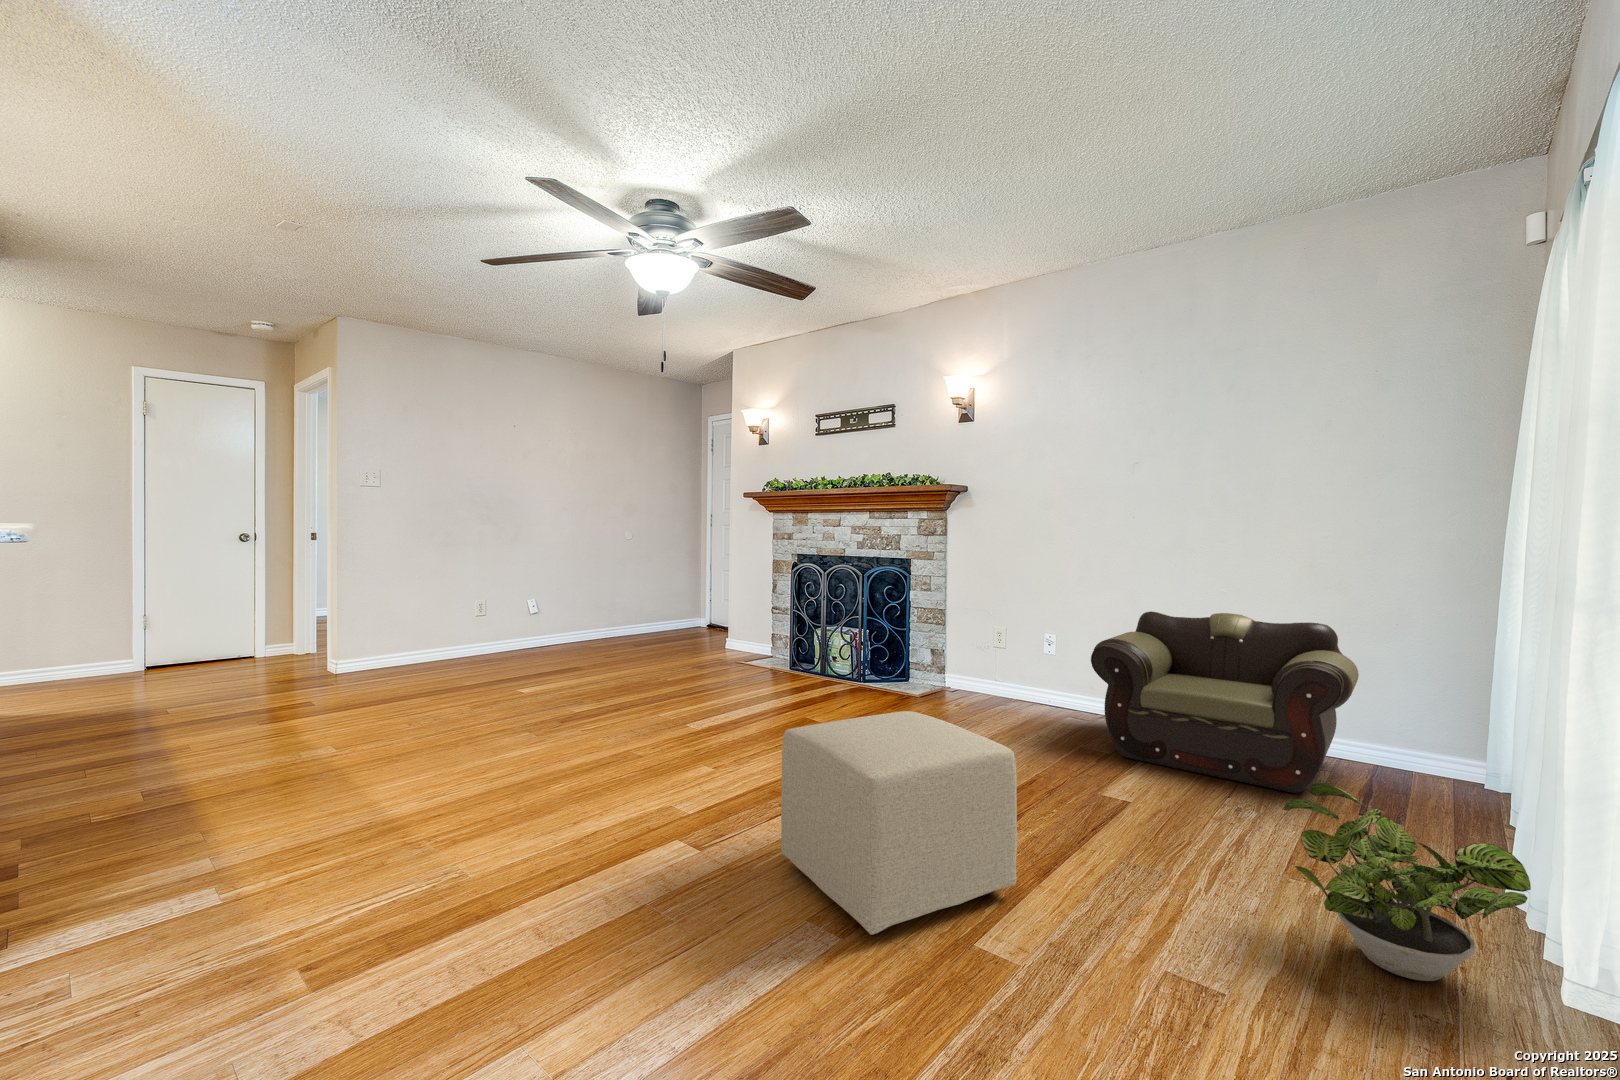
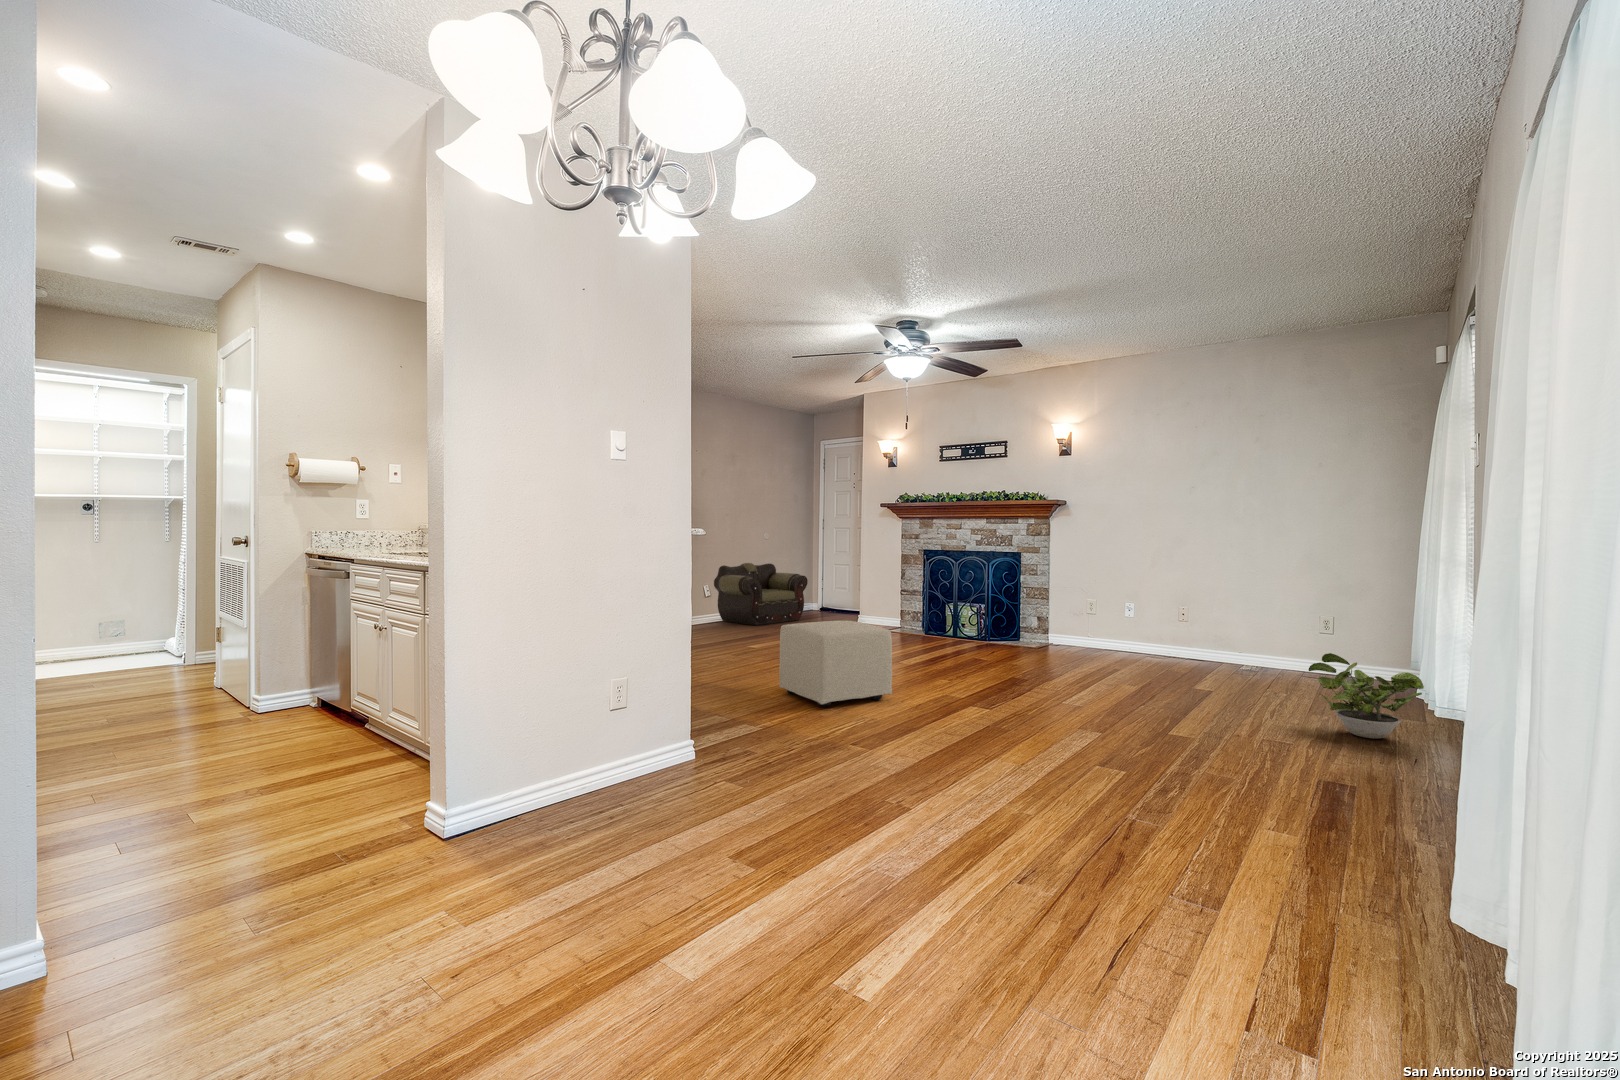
armchair: present [1091,611,1359,793] -> present [714,563,808,625]
ottoman: present [781,711,1017,935] -> present [779,621,892,707]

